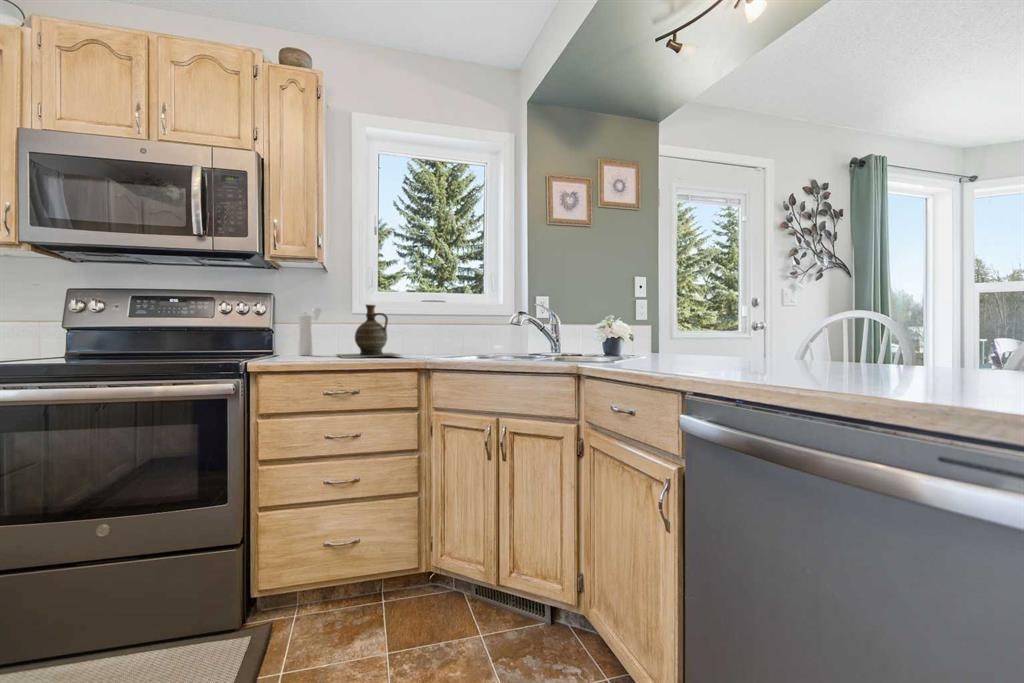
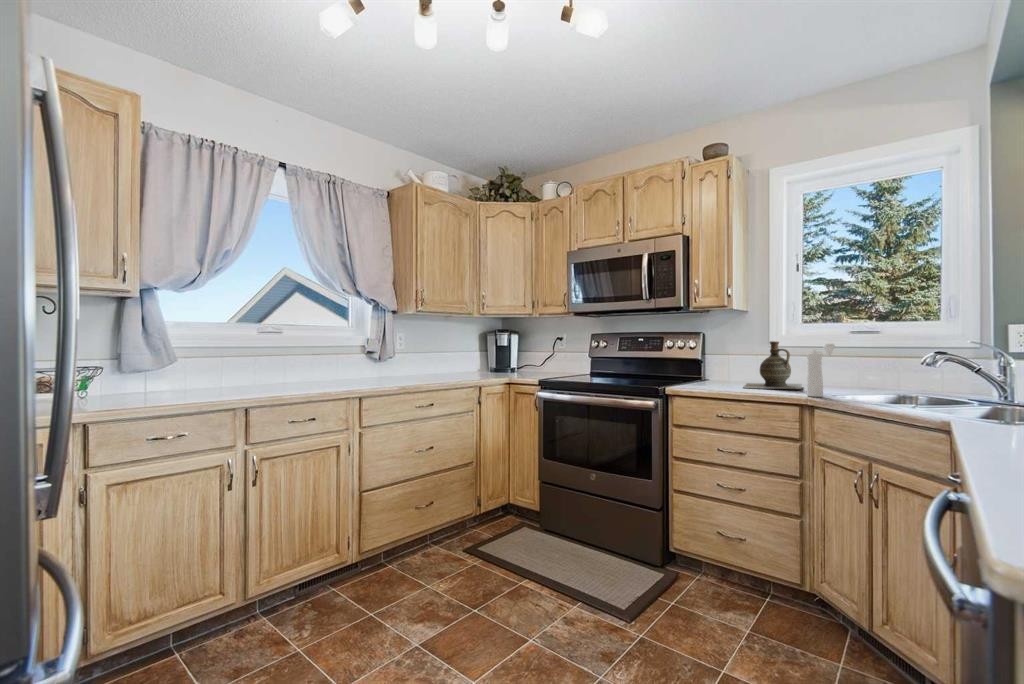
pepper mill: present [298,308,321,355] -> present [806,344,835,397]

